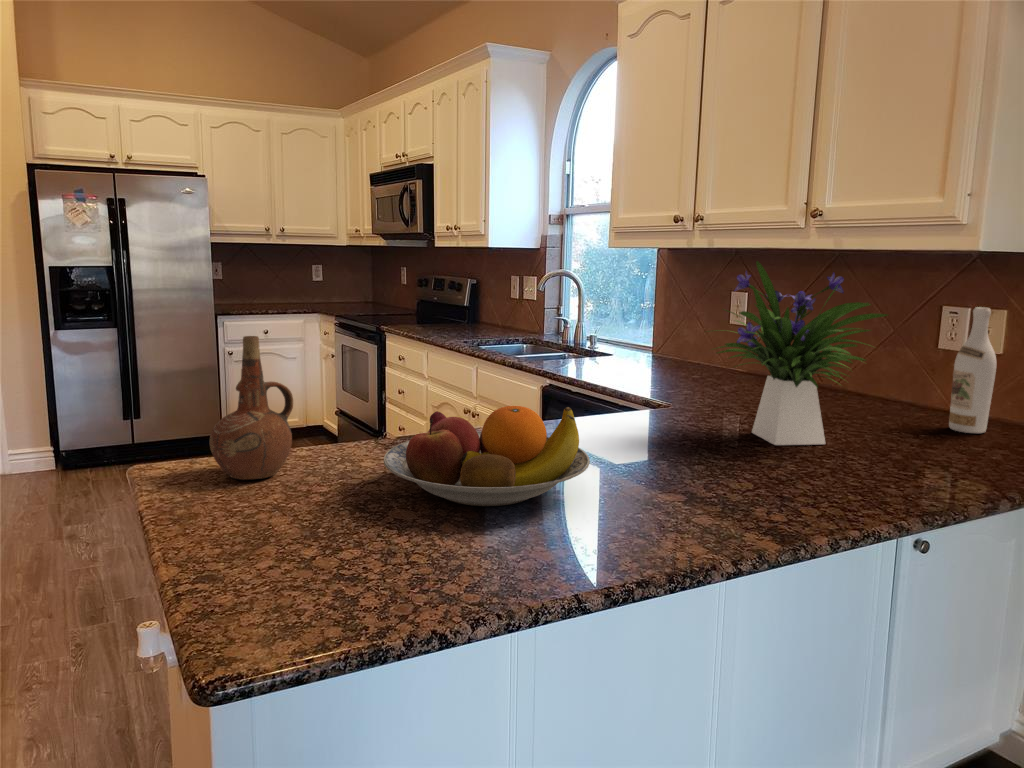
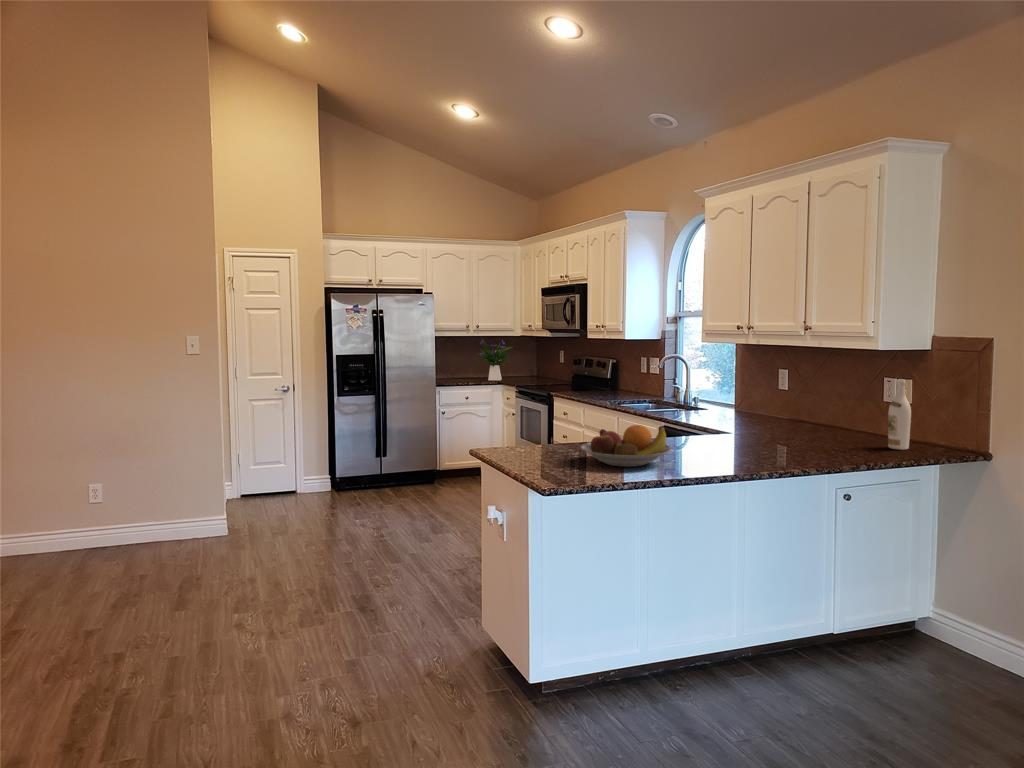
flower arrangement: present [715,261,888,445] -> present [478,338,514,380]
ceramic pitcher: present [210,336,293,480] -> none [505,395,539,457]

